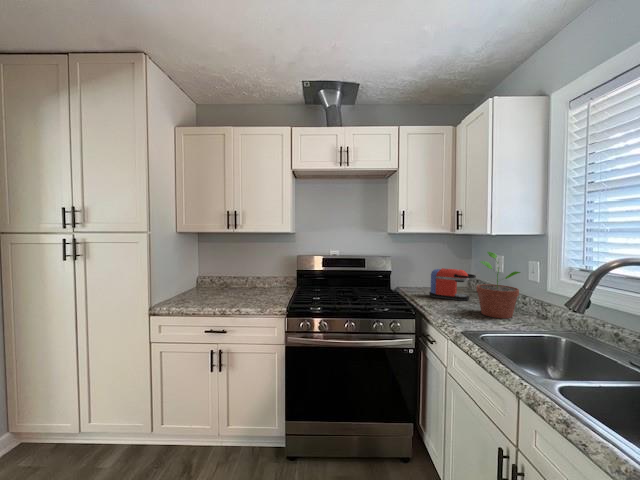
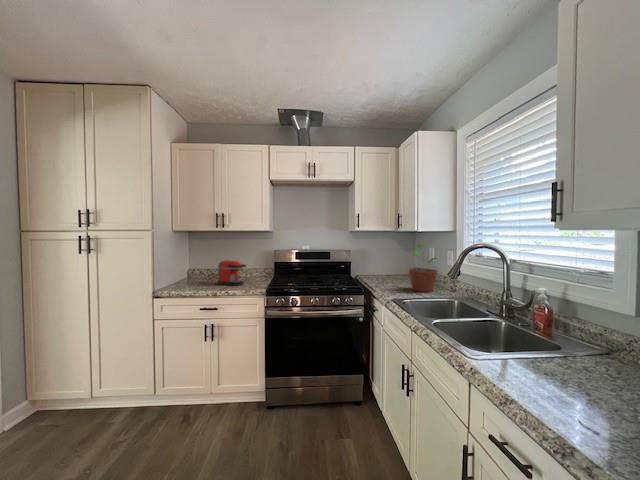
coffee maker: present [430,268,476,301] -> present [218,260,246,285]

